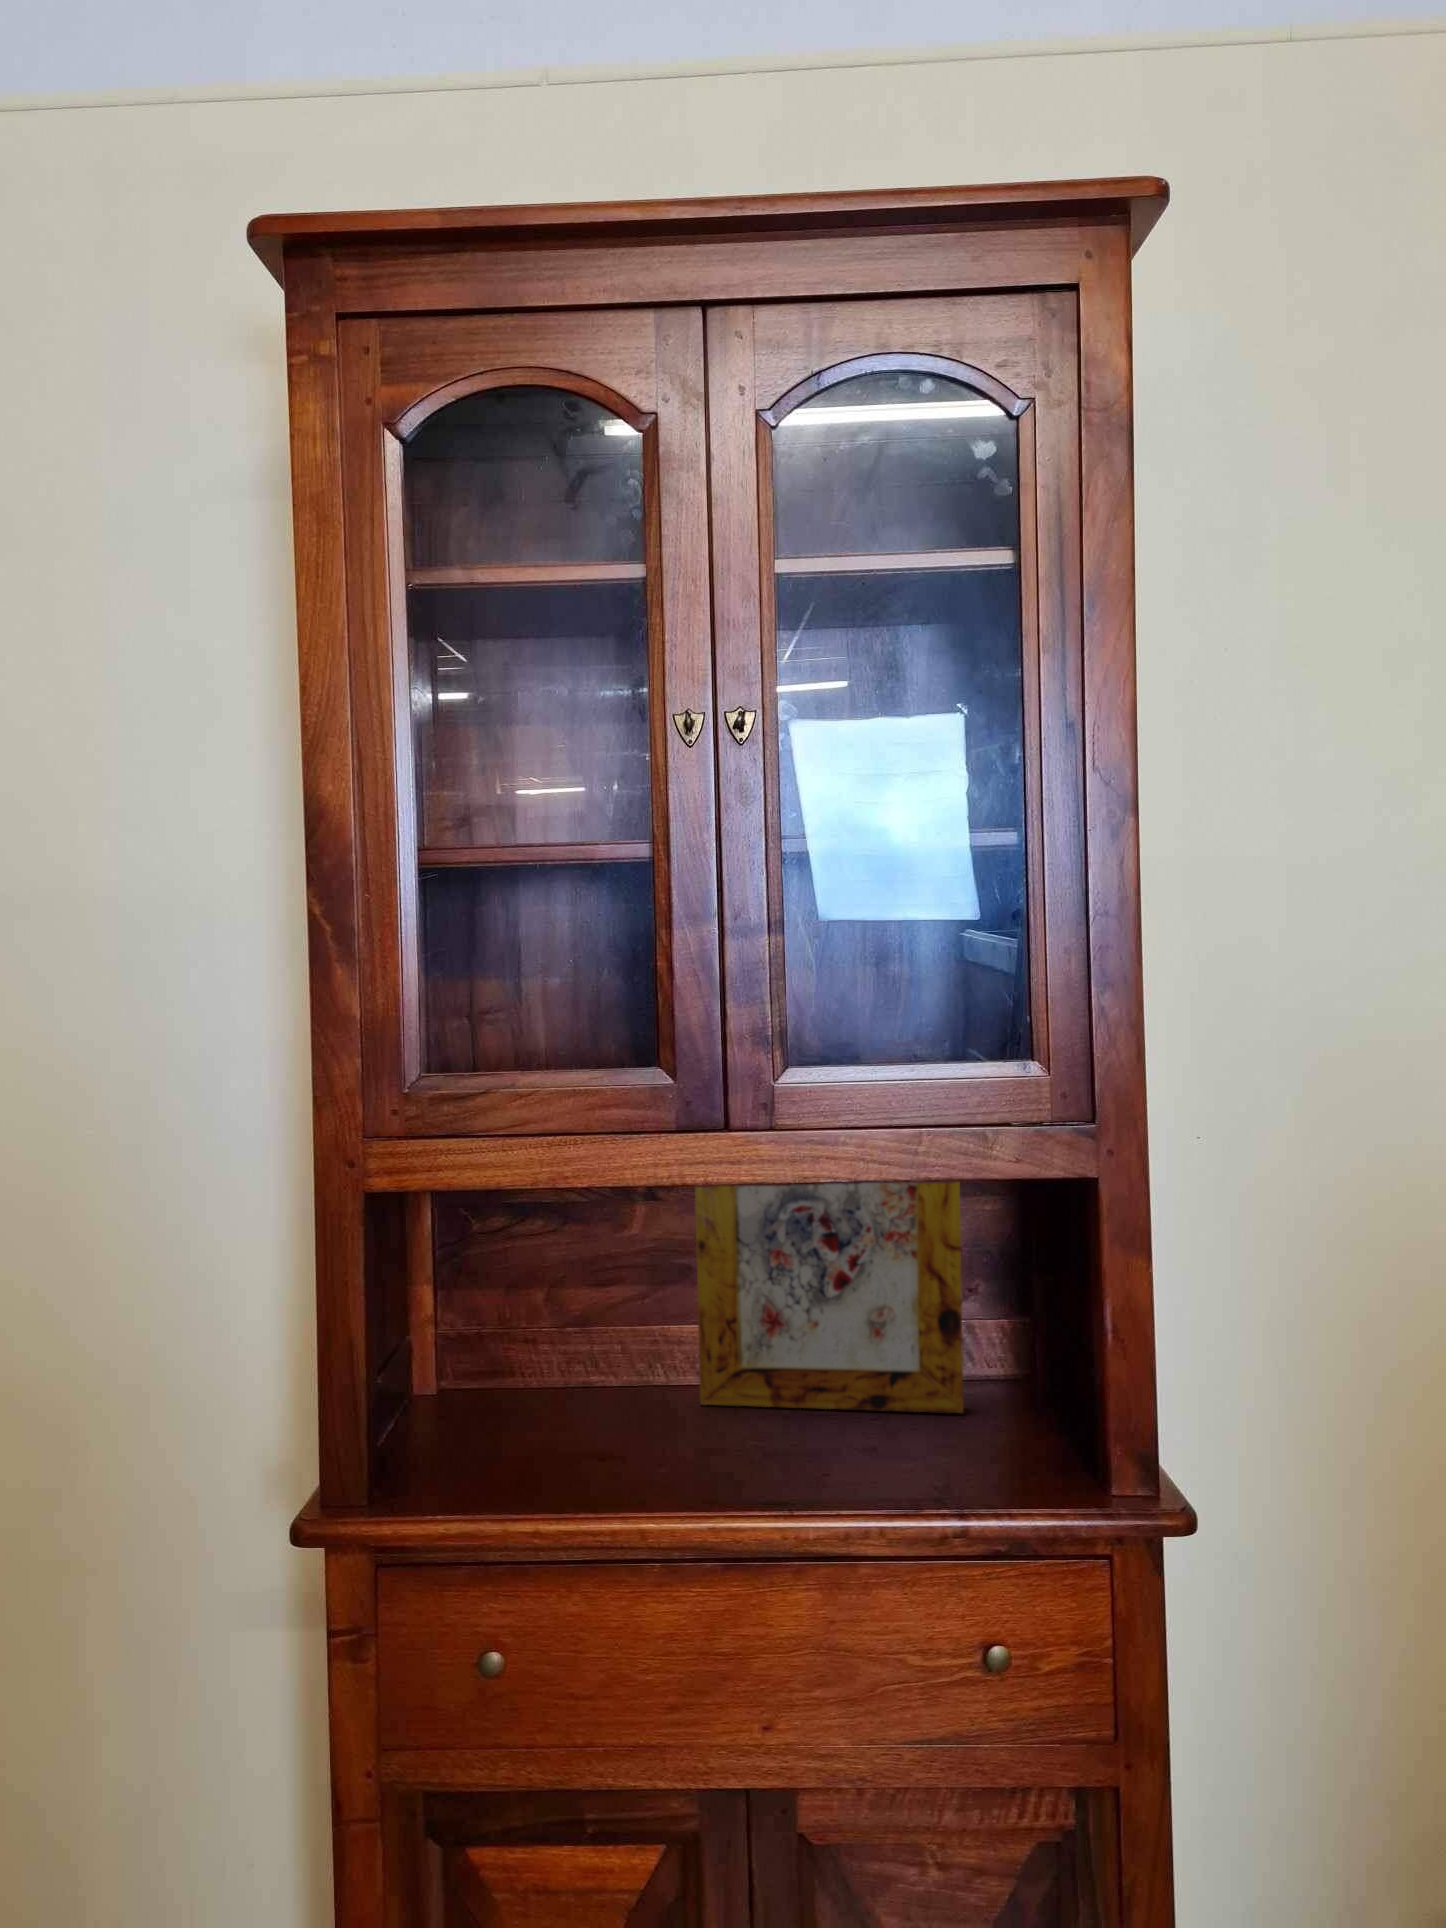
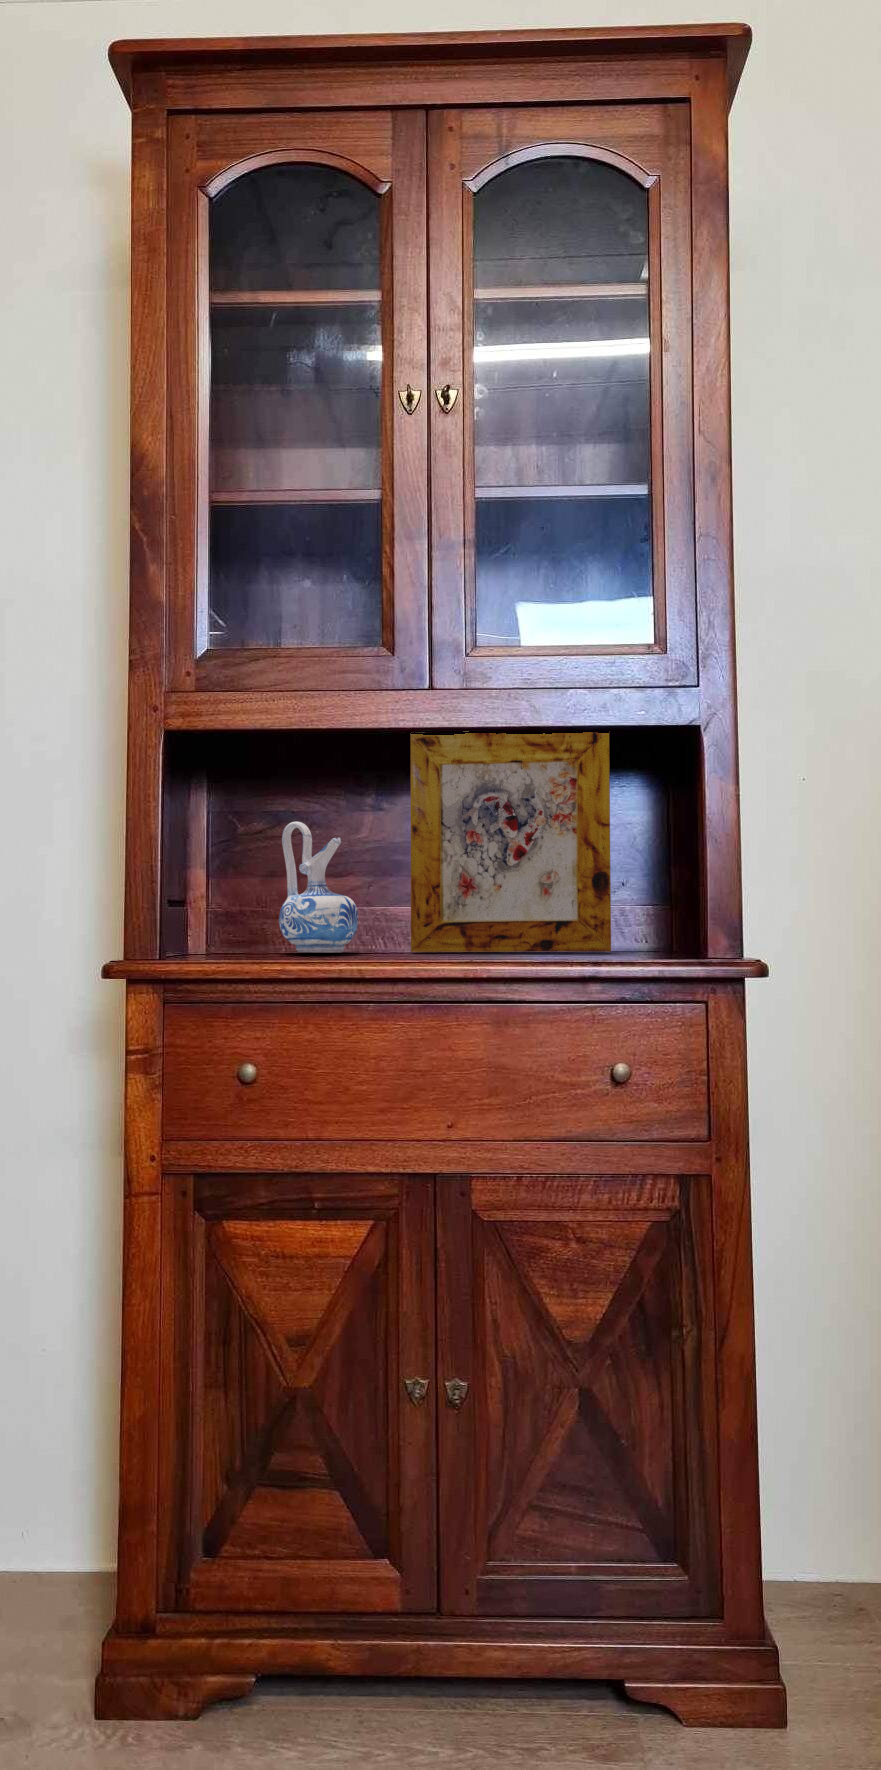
ceramic pitcher: none [526,1235,630,1419] -> present [279,822,358,953]

